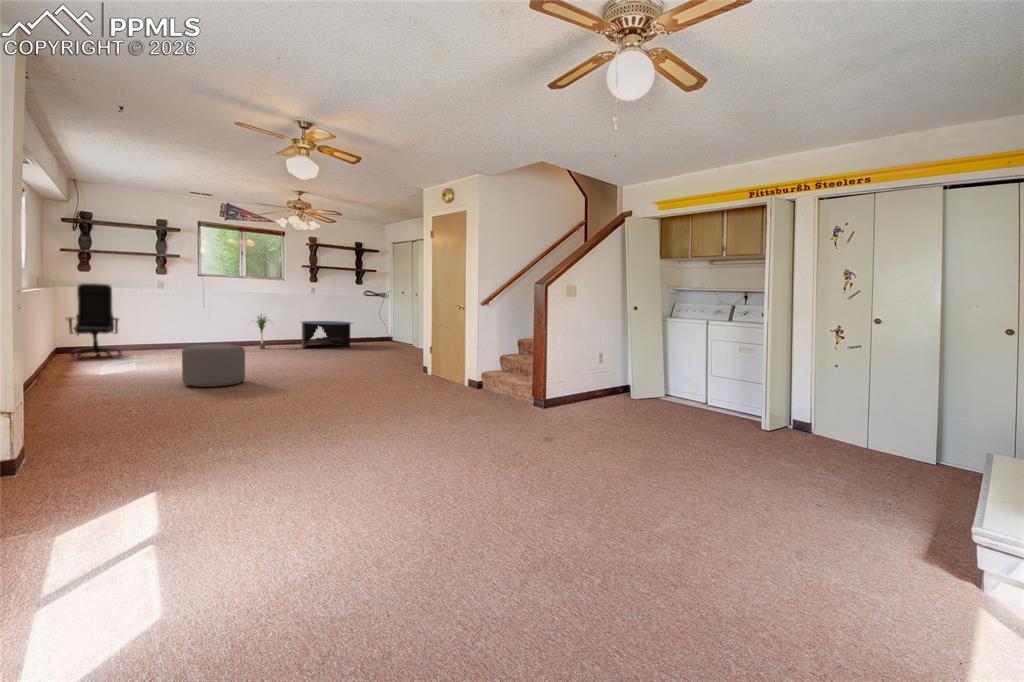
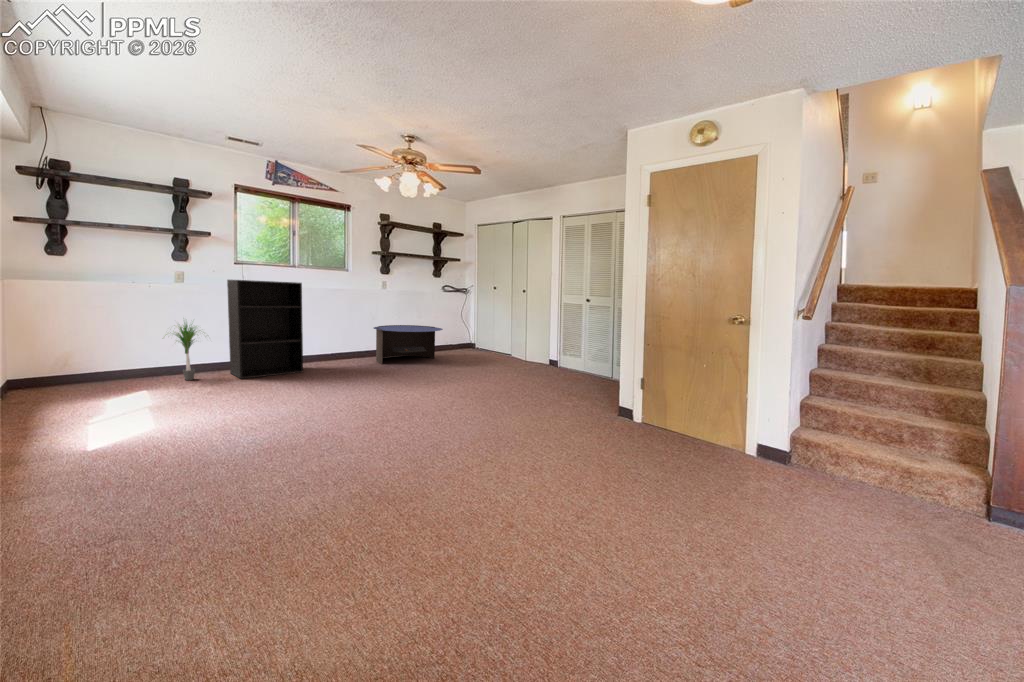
office chair: present [68,283,121,357] -> none [25,274,125,399]
bookshelf: none [190,286,242,353] -> present [227,280,303,379]
potted plant: present [256,316,267,349] -> present [176,323,197,380]
ottoman: present [182,344,245,387] -> none [269,396,386,499]

